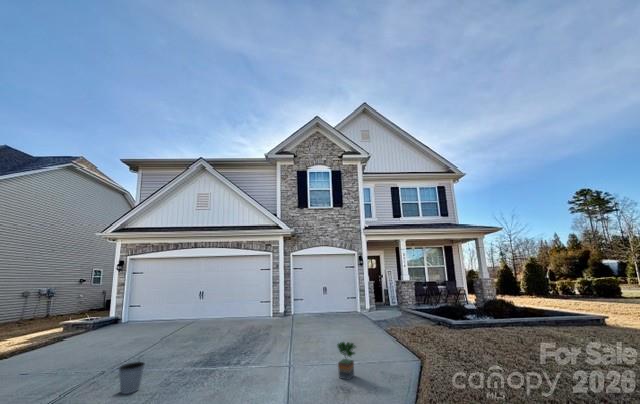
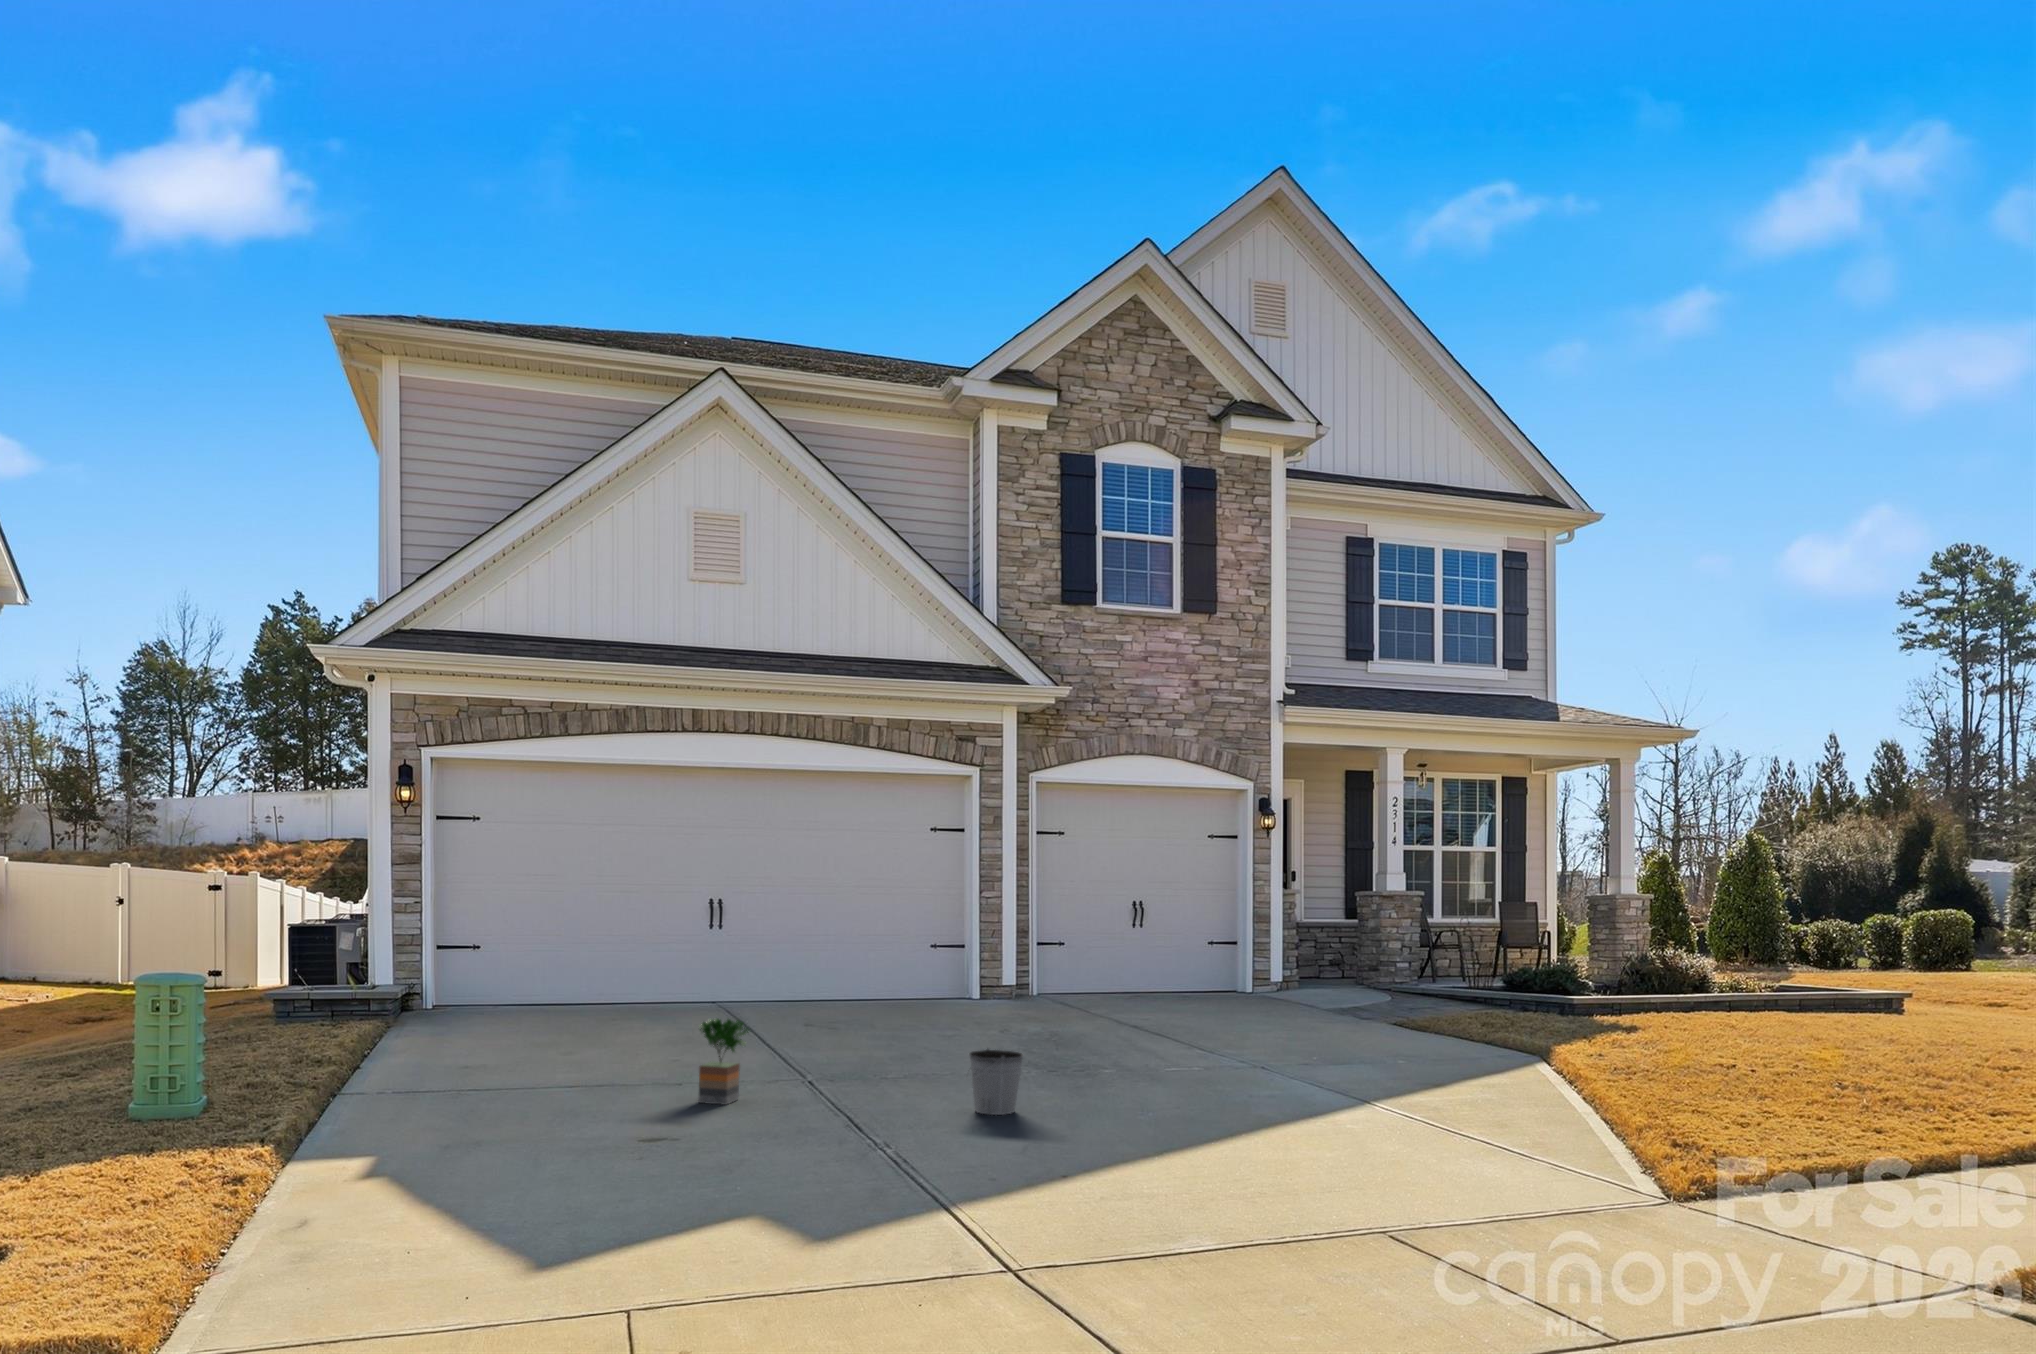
potted tree: present [337,342,356,379] -> present [698,1019,749,1105]

